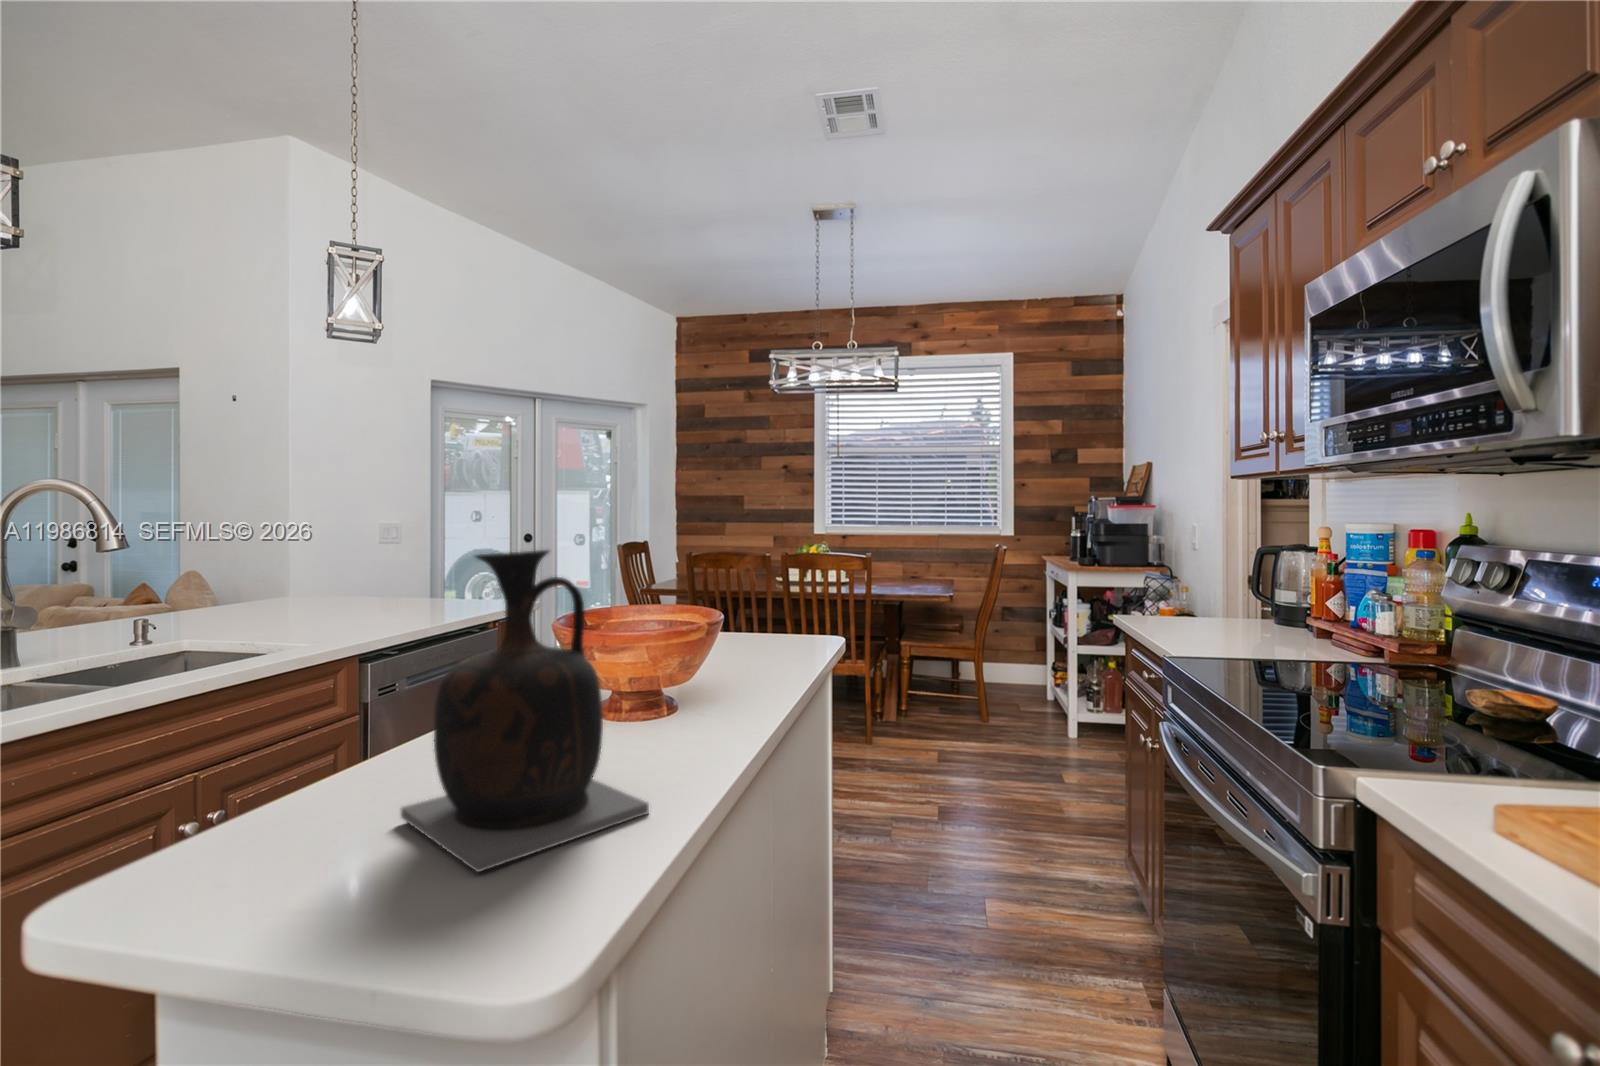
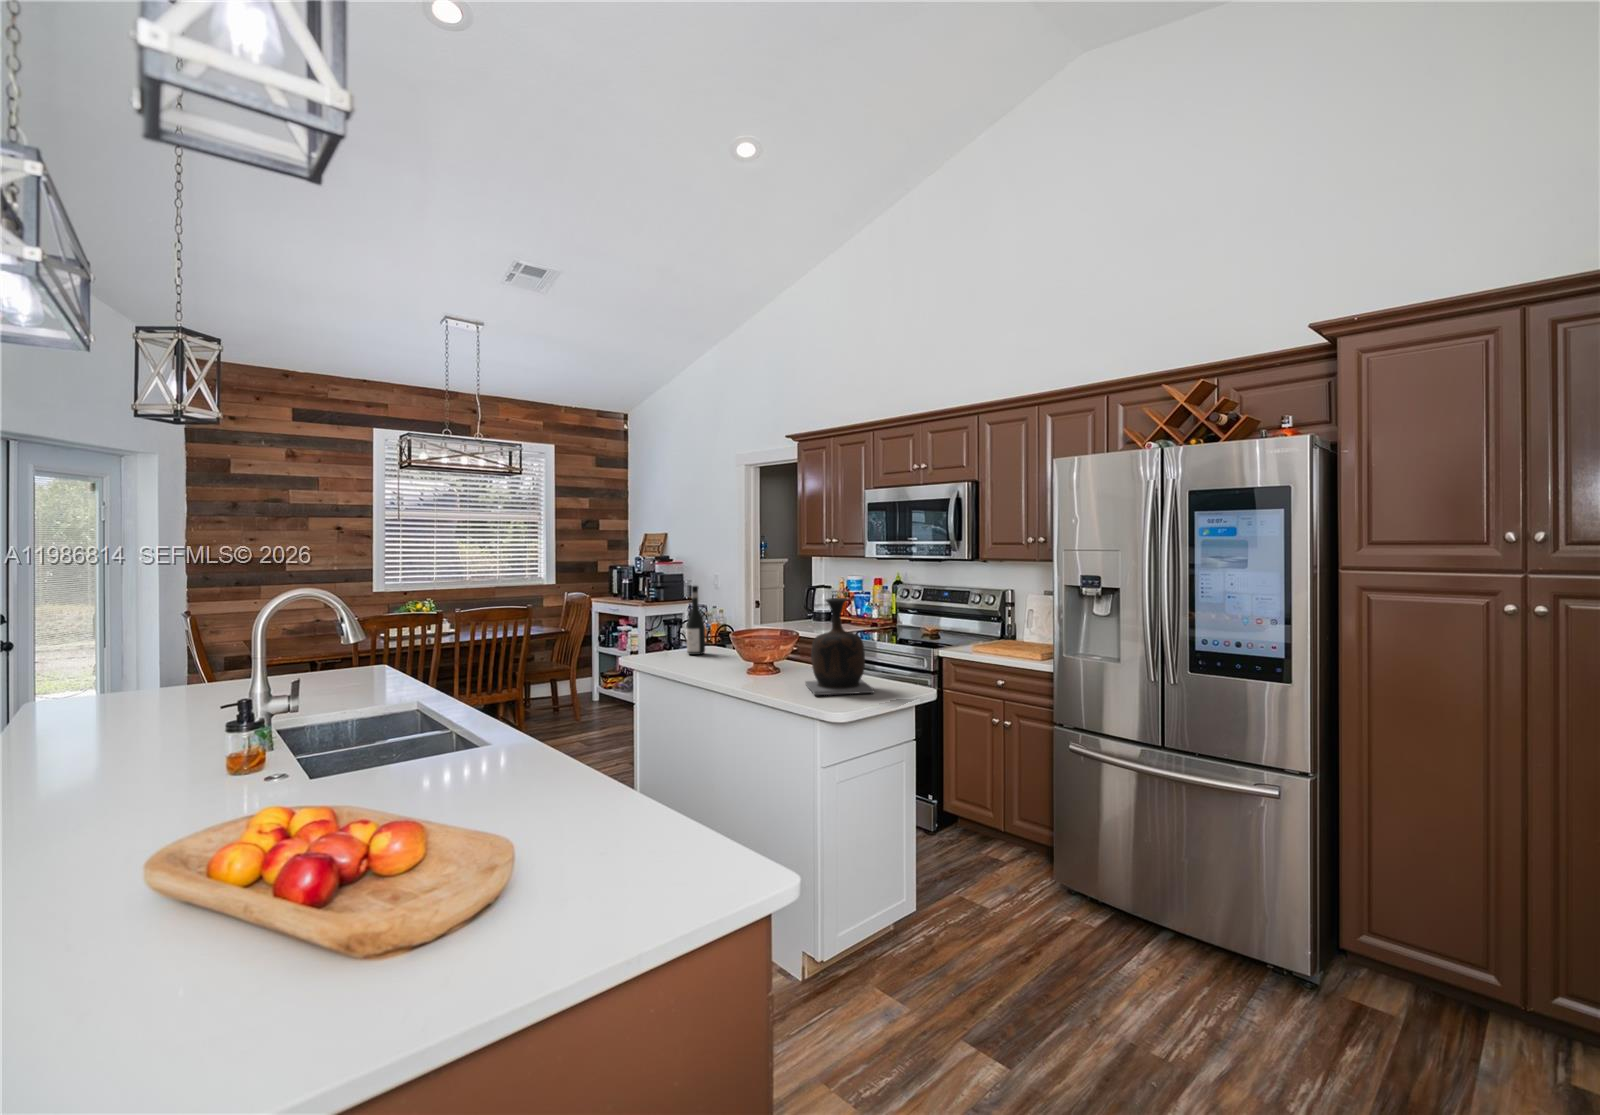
wine bottle: none [751,526,785,654] -> present [687,586,705,655]

